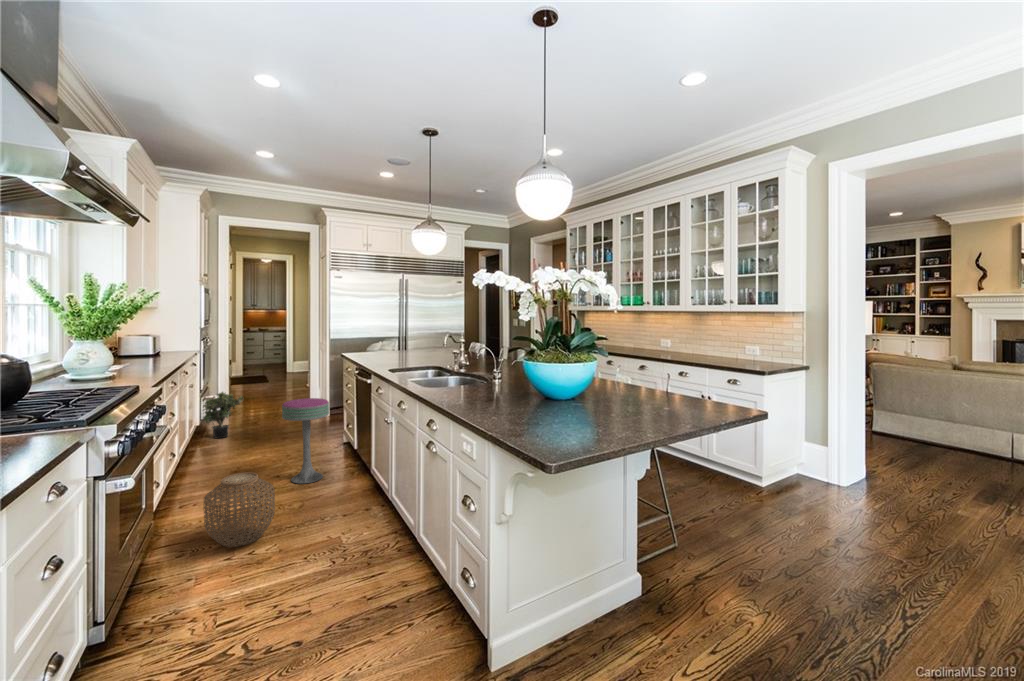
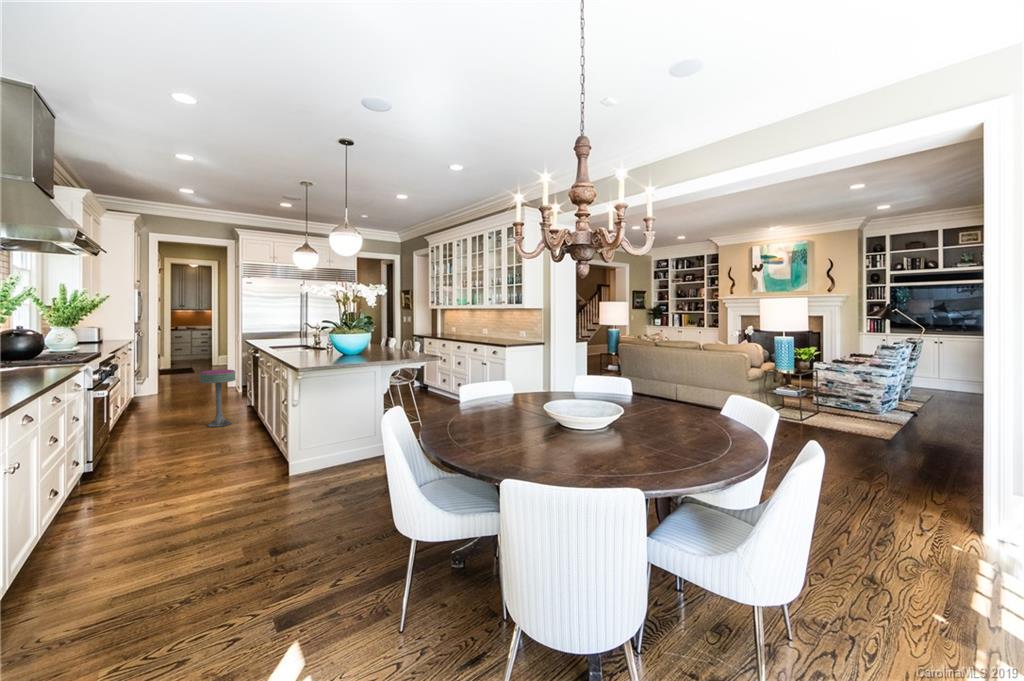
potted plant: present [203,392,243,438] -> none [136,371,171,407]
woven basket: present [204,472,275,547] -> none [144,410,193,454]

